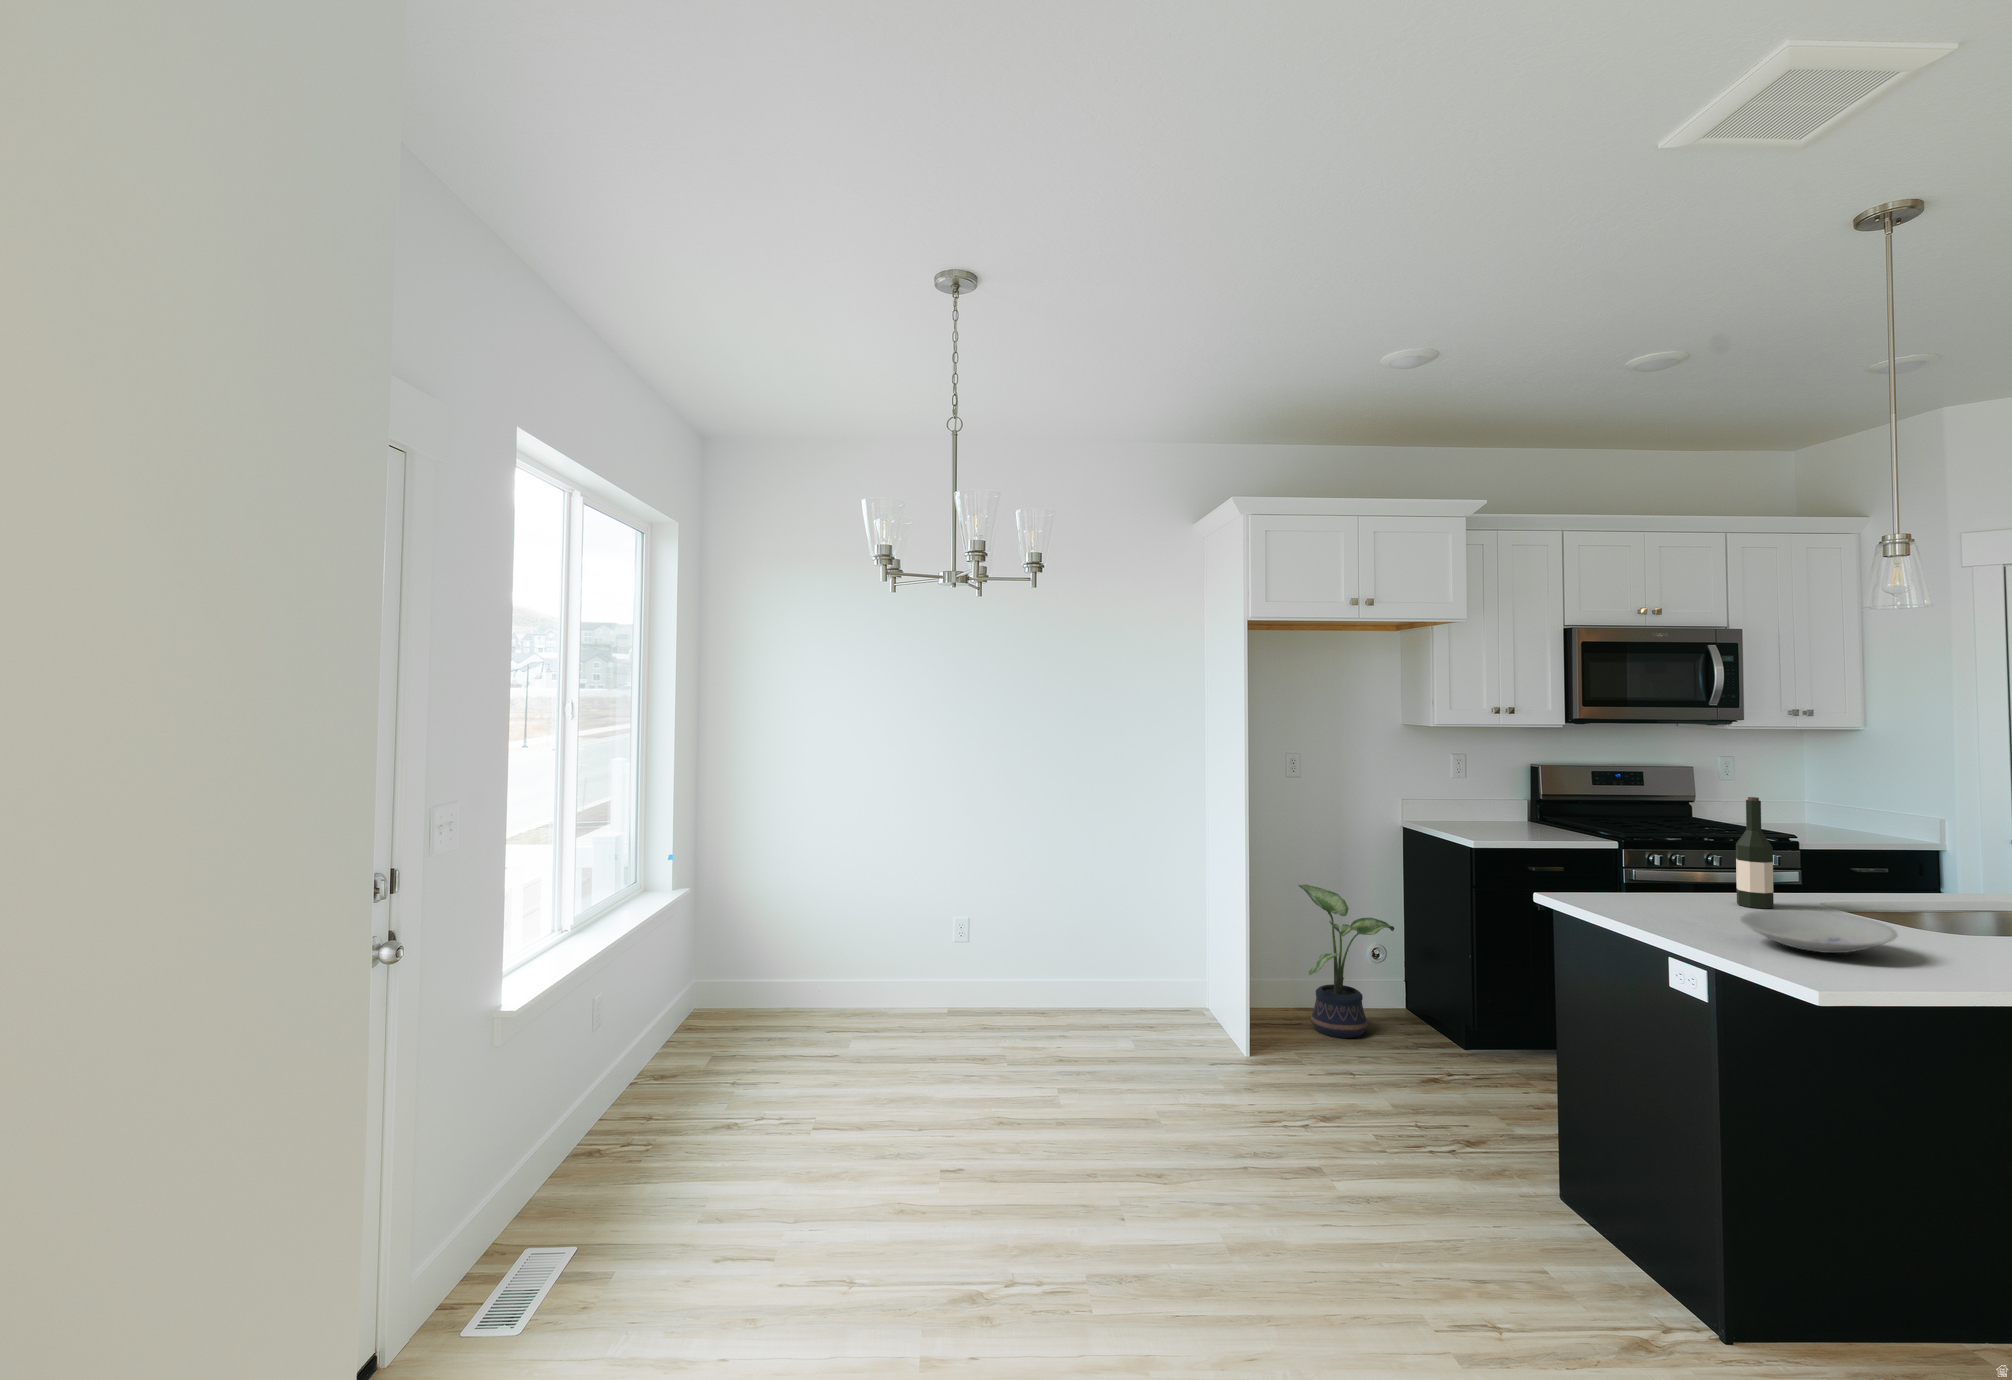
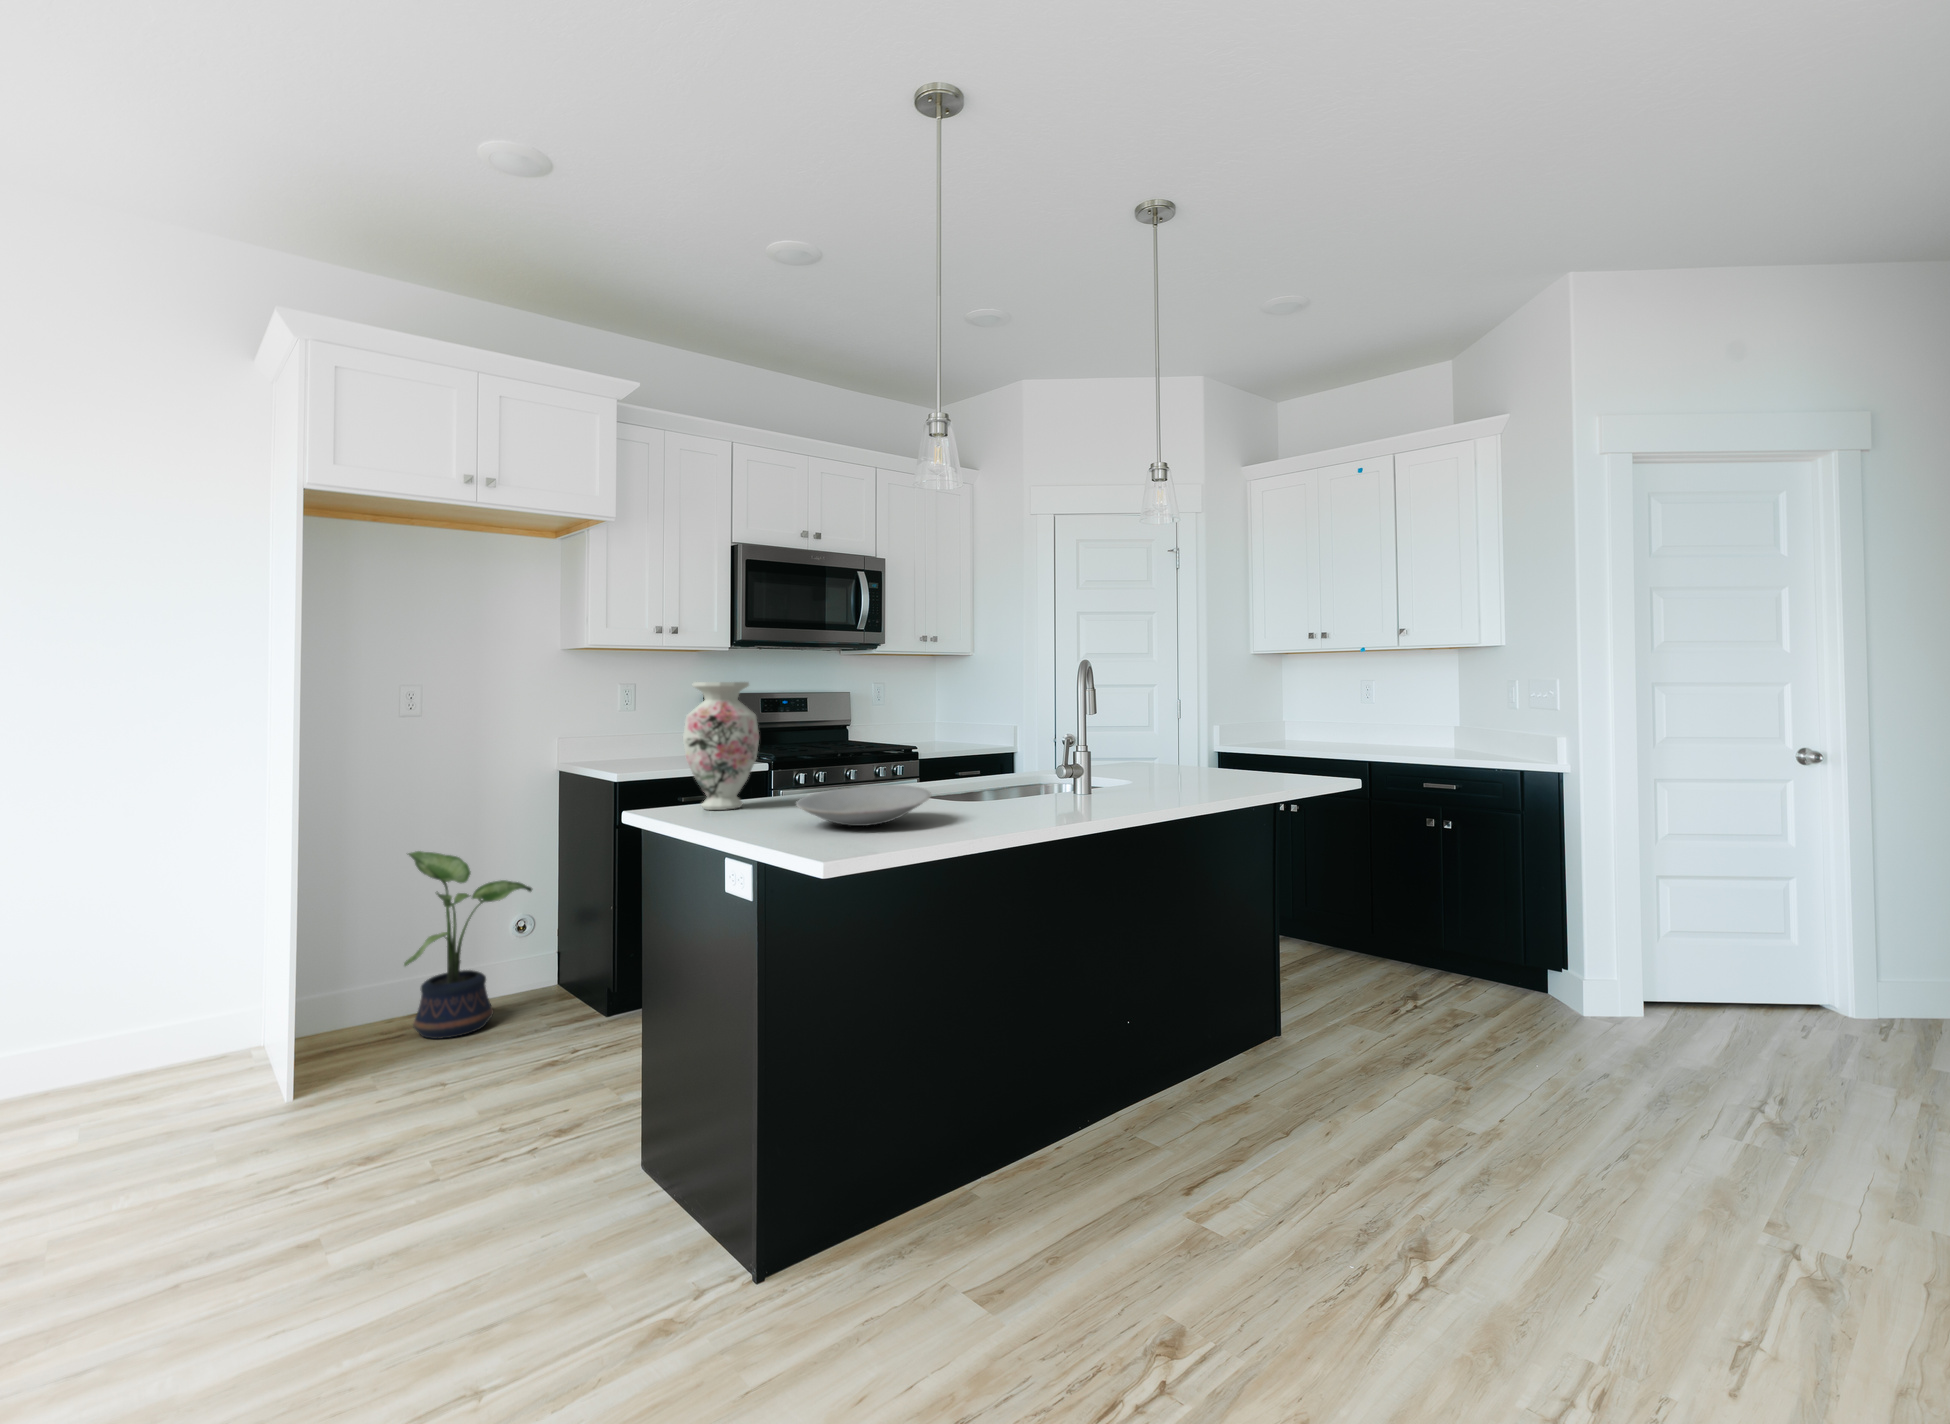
vase: none [1599,795,1674,909] -> present [683,682,759,810]
wine bottle: present [1736,797,1774,909] -> none [827,682,857,797]

